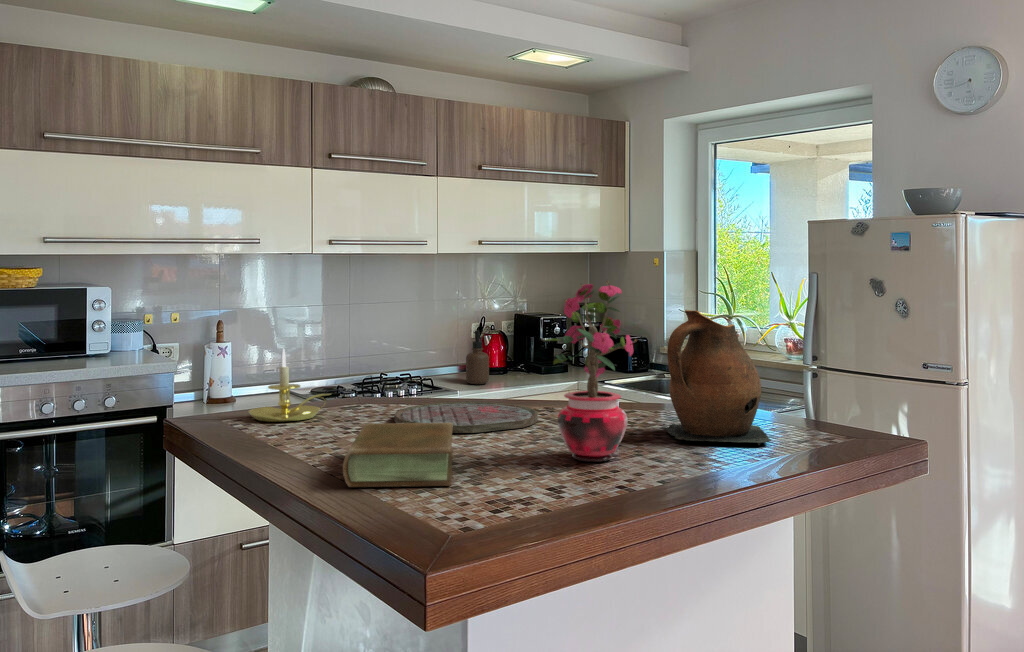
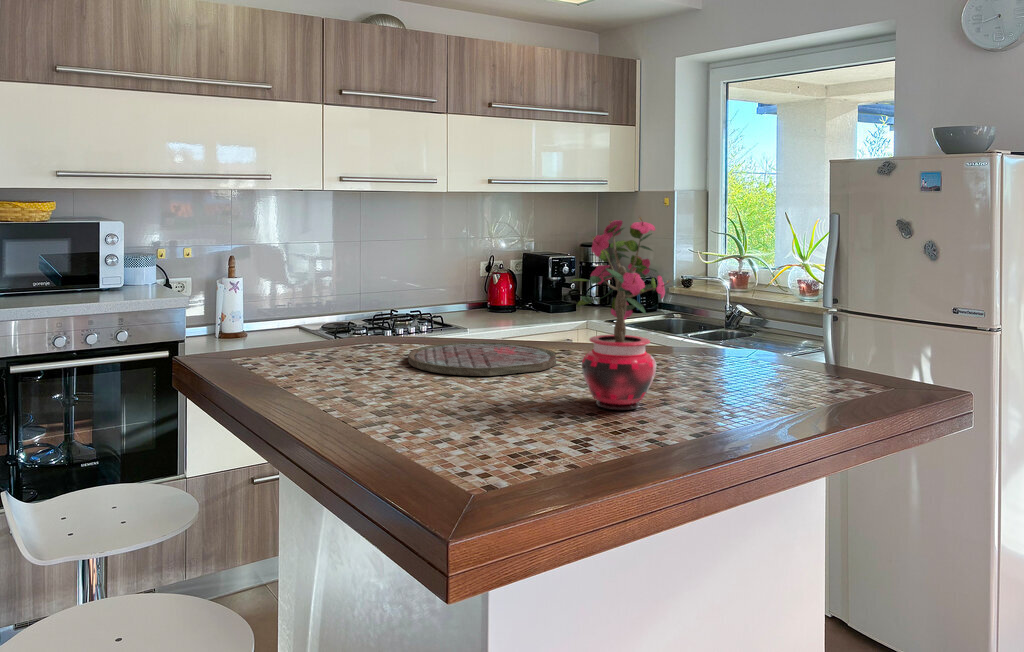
ceramic pitcher: present [663,310,771,445] -> none [686,250,804,394]
soap dispenser: present [466,331,489,384] -> none [478,269,500,322]
candle holder: present [249,348,331,422] -> none [258,285,343,361]
book: present [343,423,453,487] -> none [353,366,470,437]

